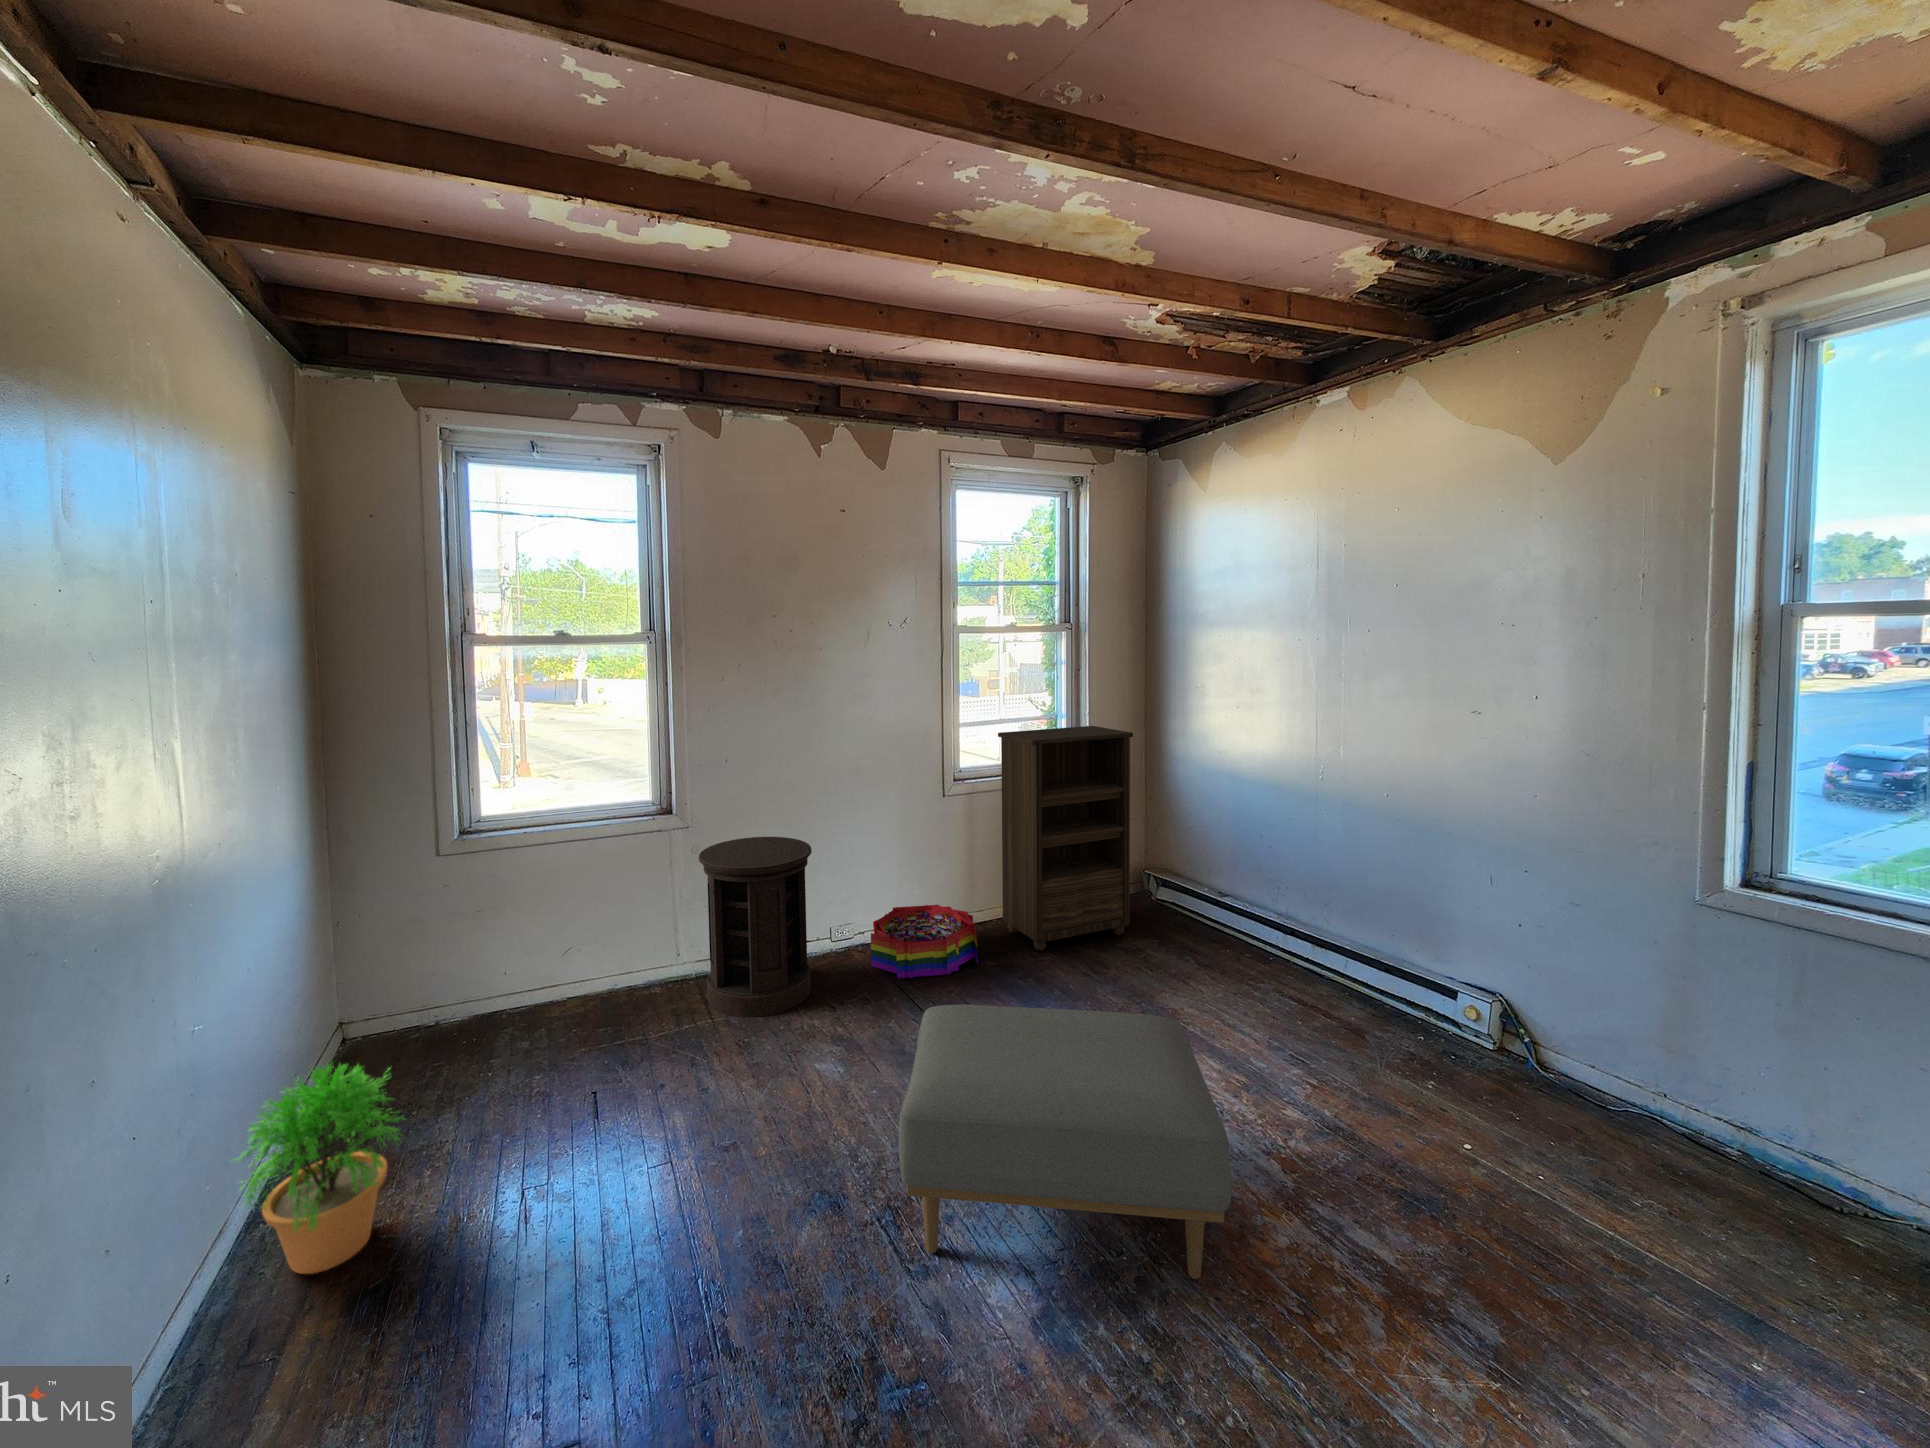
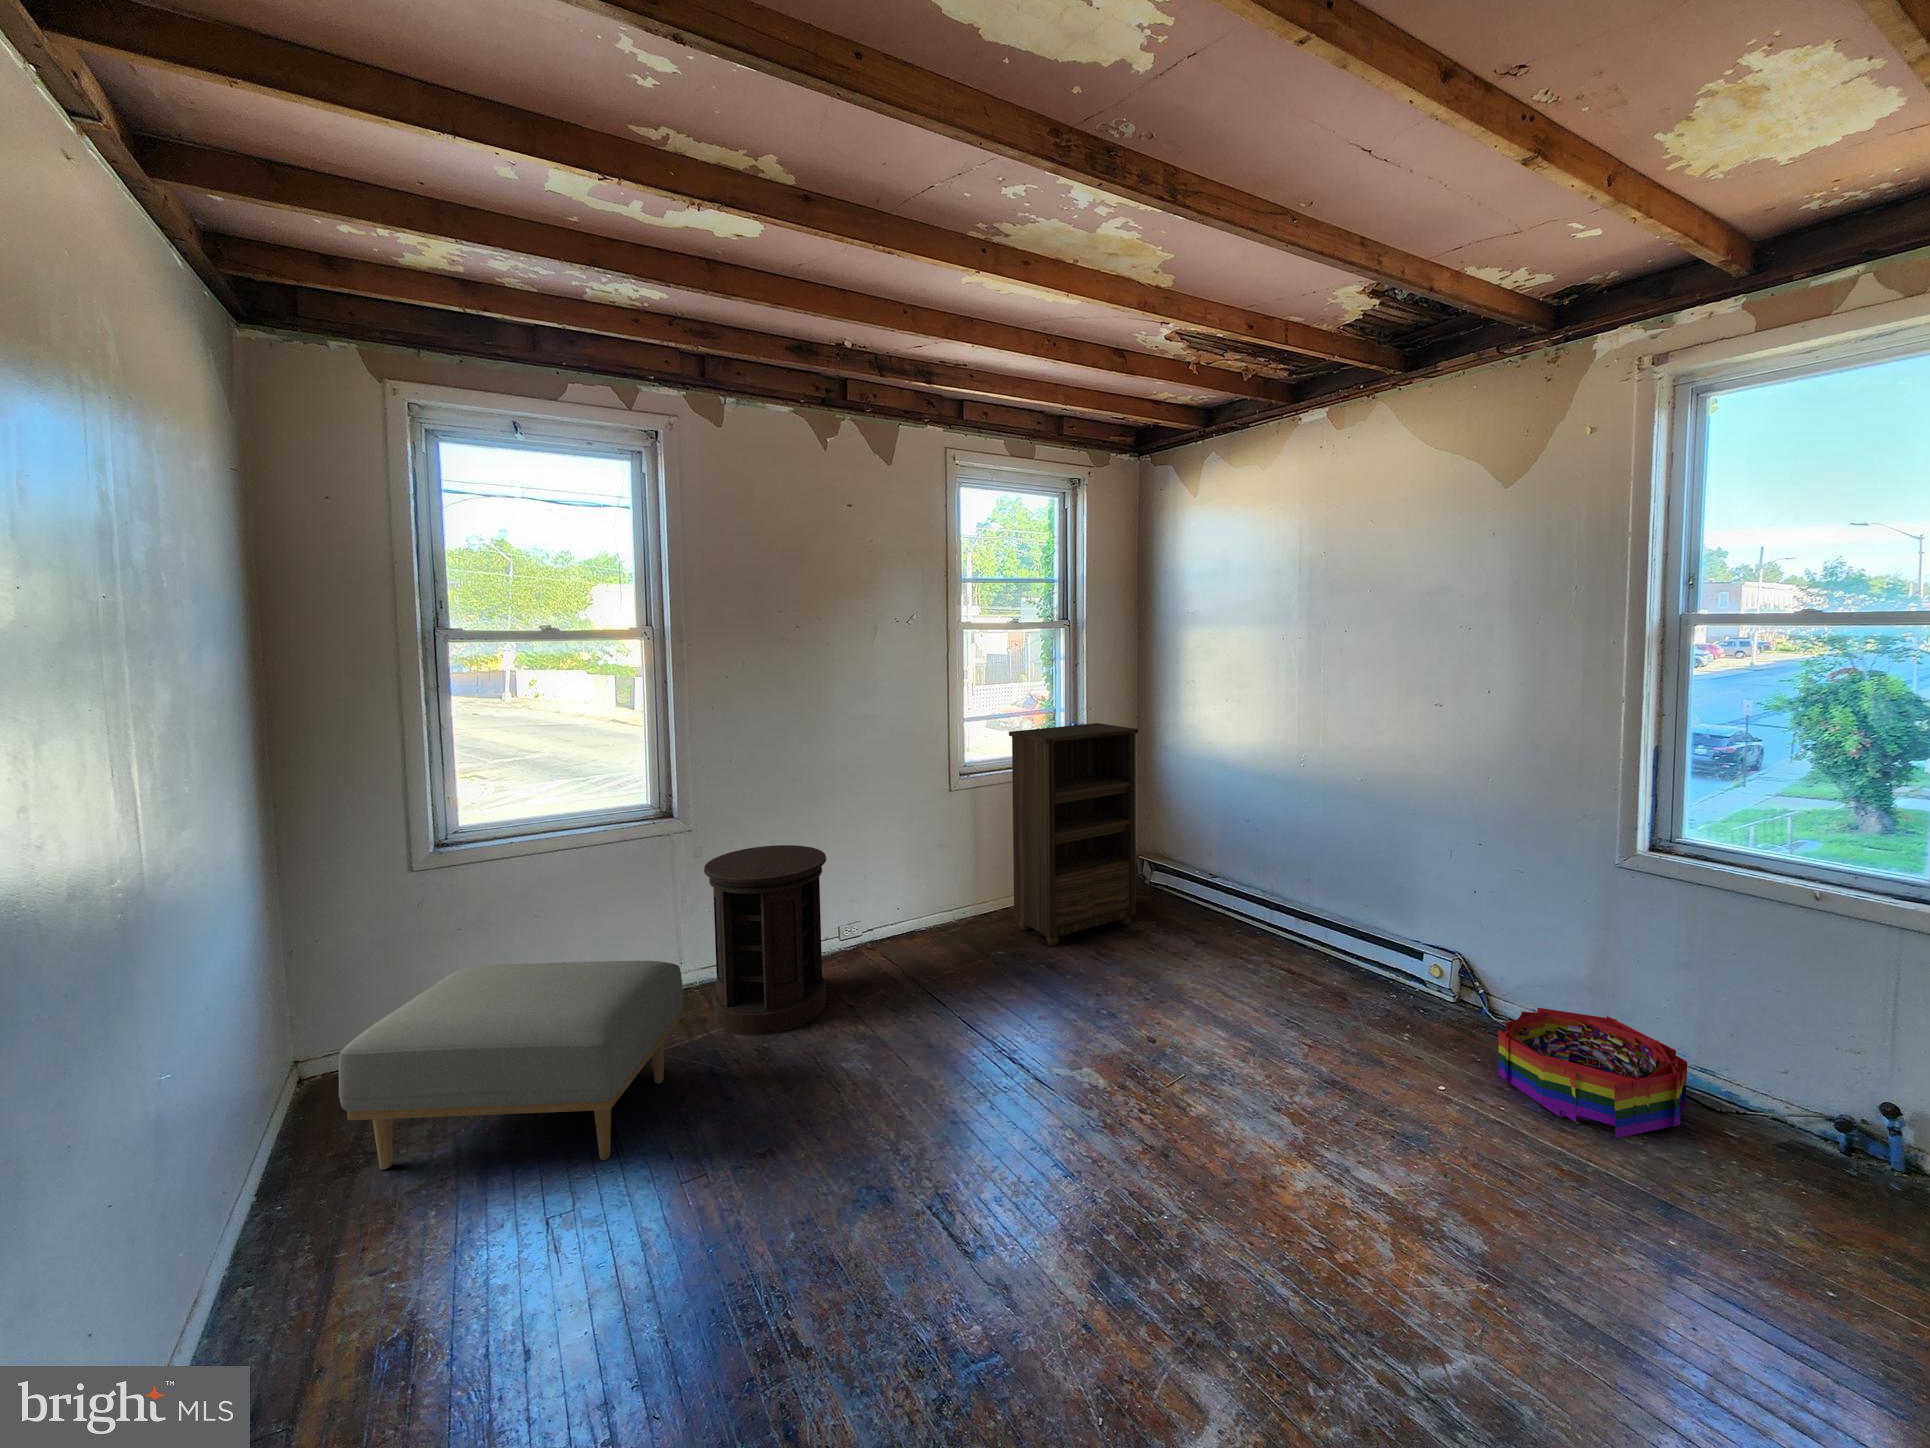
storage bin: present [871,905,978,978] -> present [1498,1008,1687,1138]
ottoman: present [899,1005,1232,1279] -> present [339,961,683,1169]
potted plant: present [235,1063,401,1274] -> none [183,1118,403,1363]

